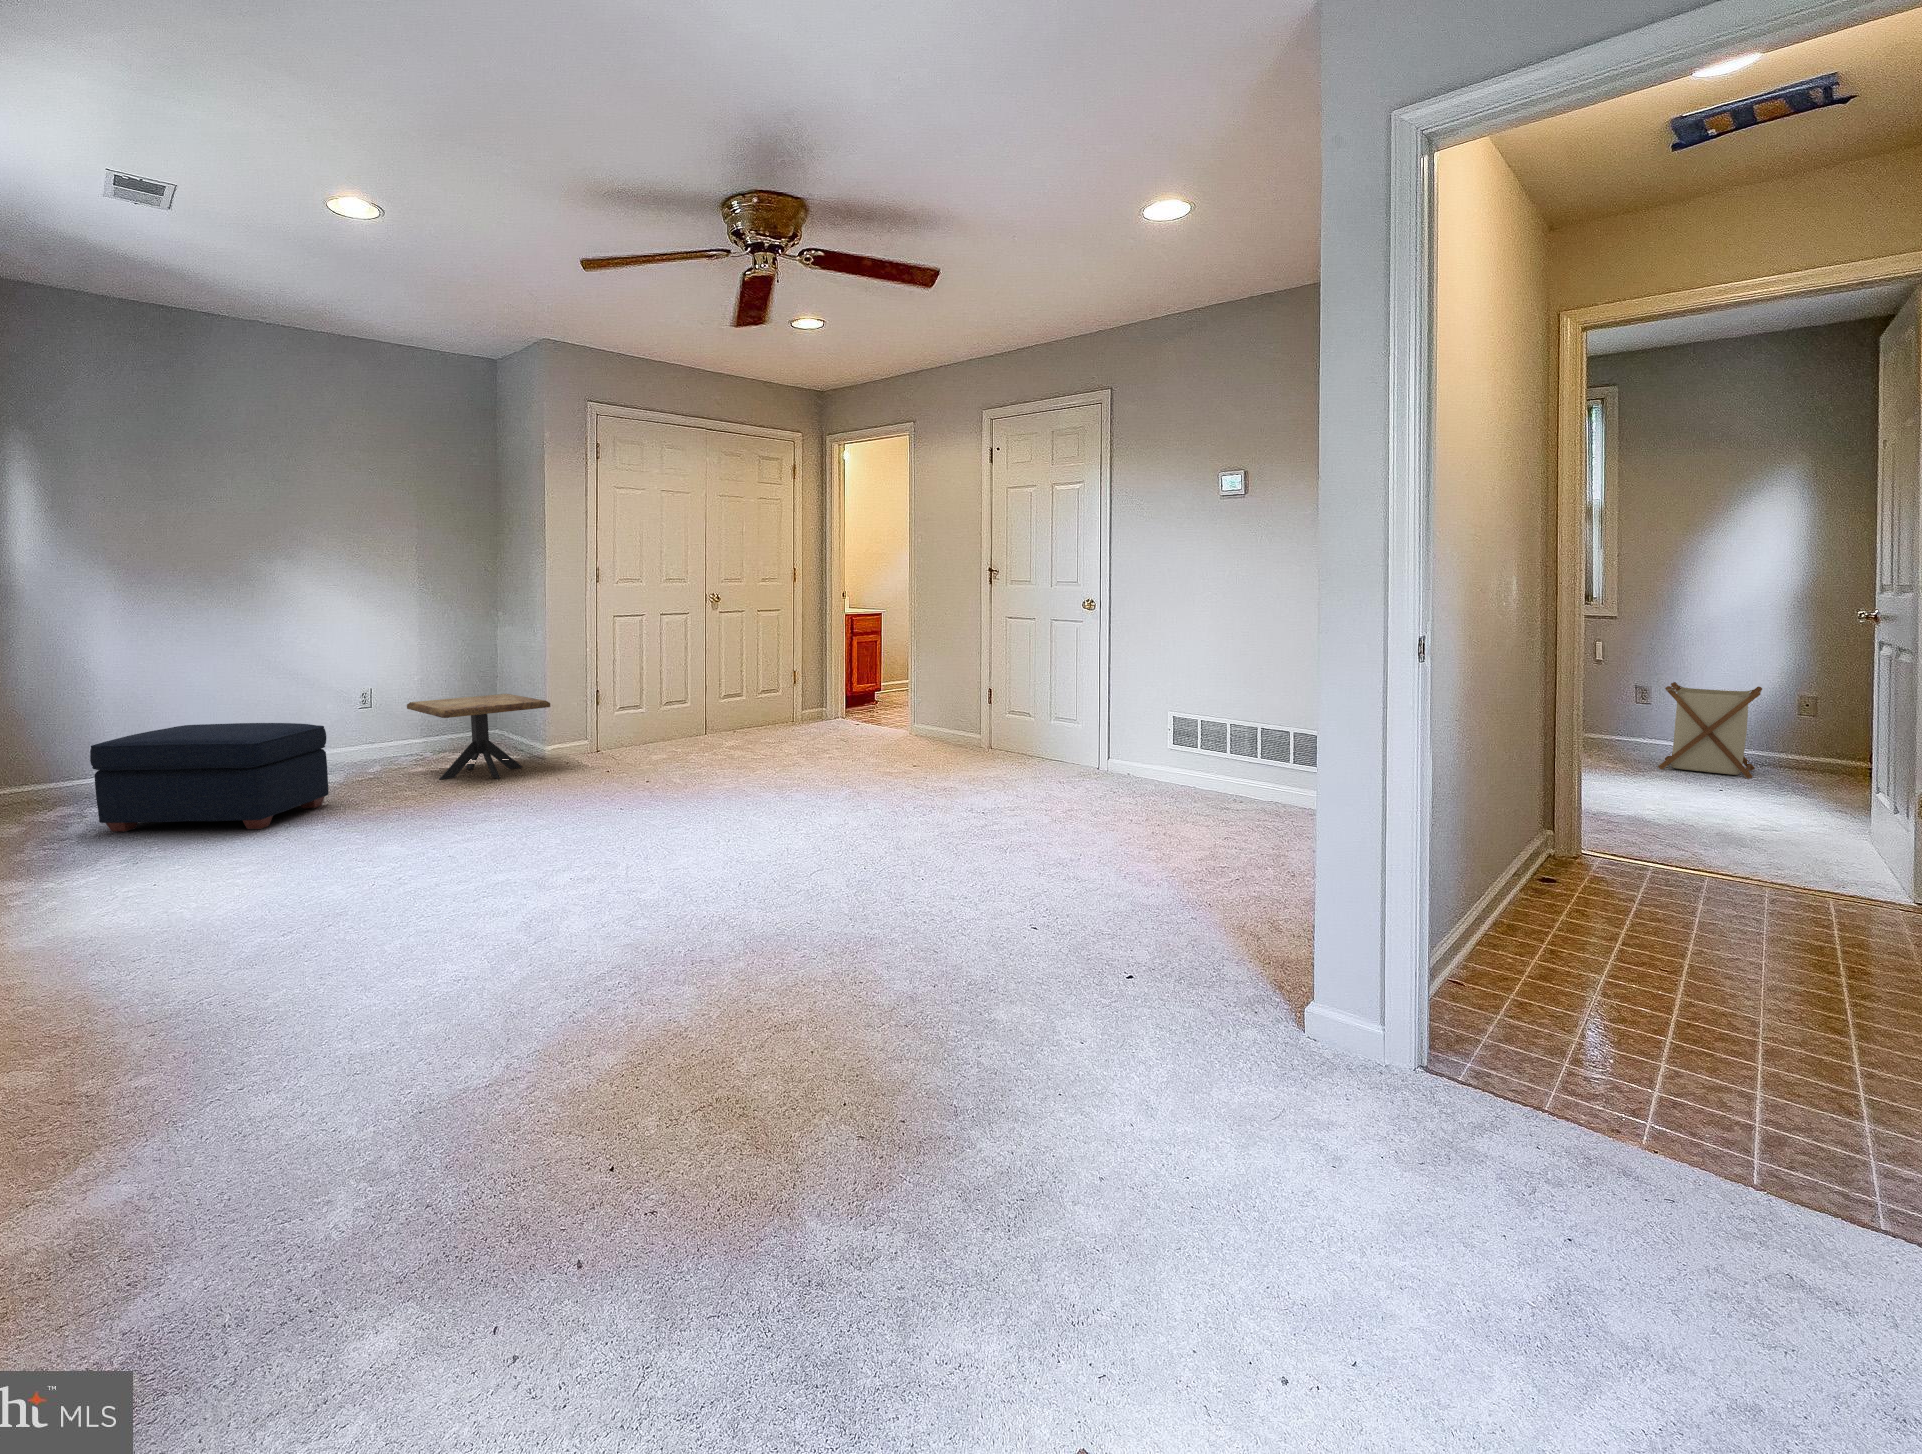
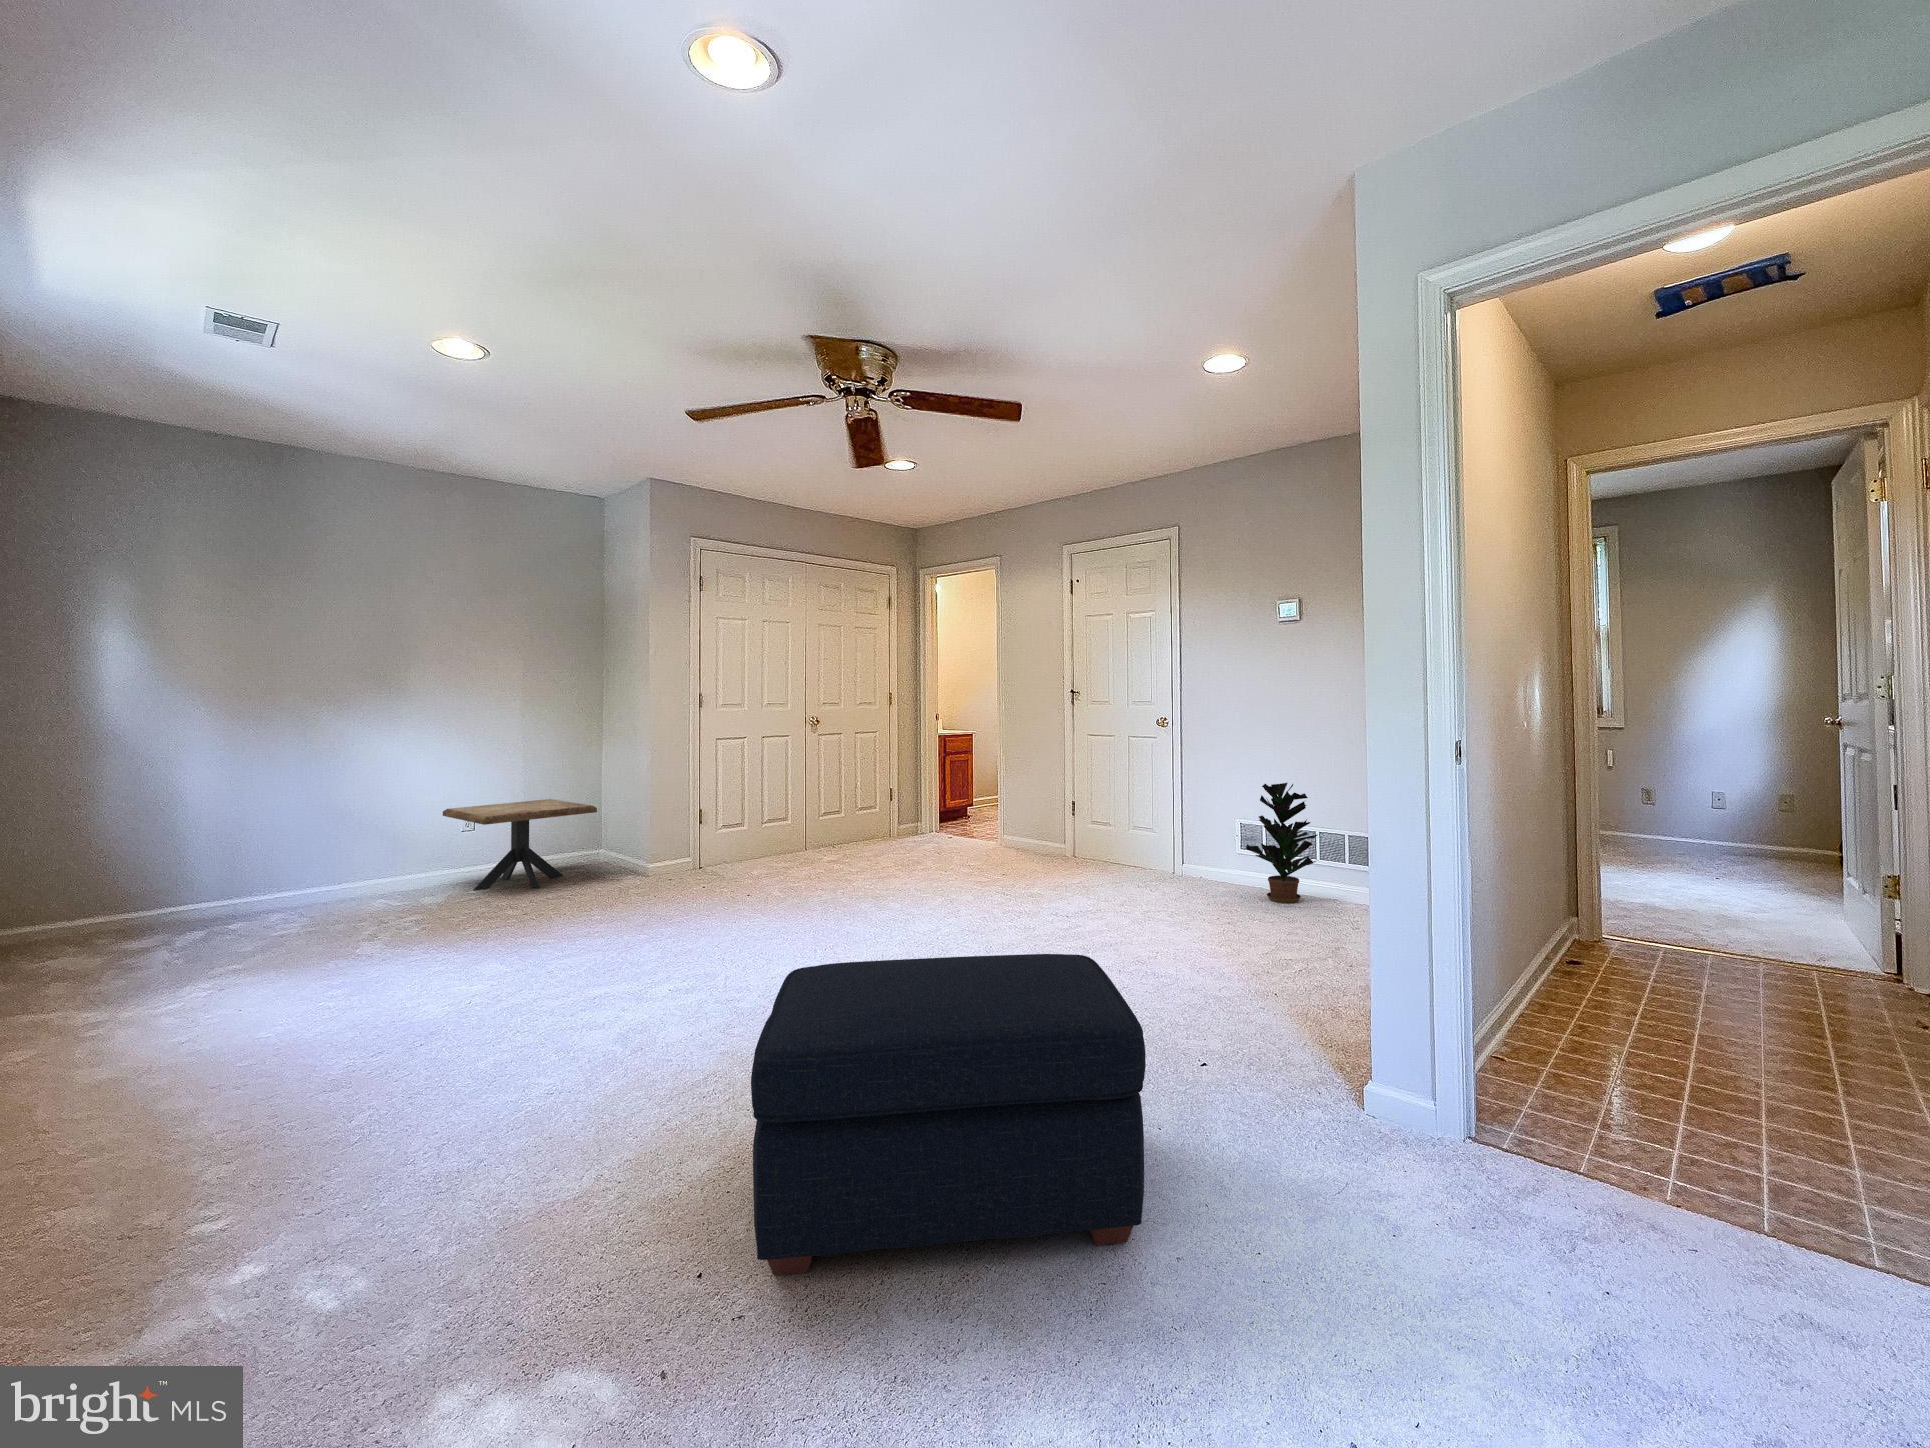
laundry basket: present [1658,682,1762,779] -> none [1663,775,1748,864]
potted plant: none [1198,686,1277,810] -> present [1246,783,1317,903]
ottoman: present [90,723,329,832] -> present [751,954,1146,1275]

